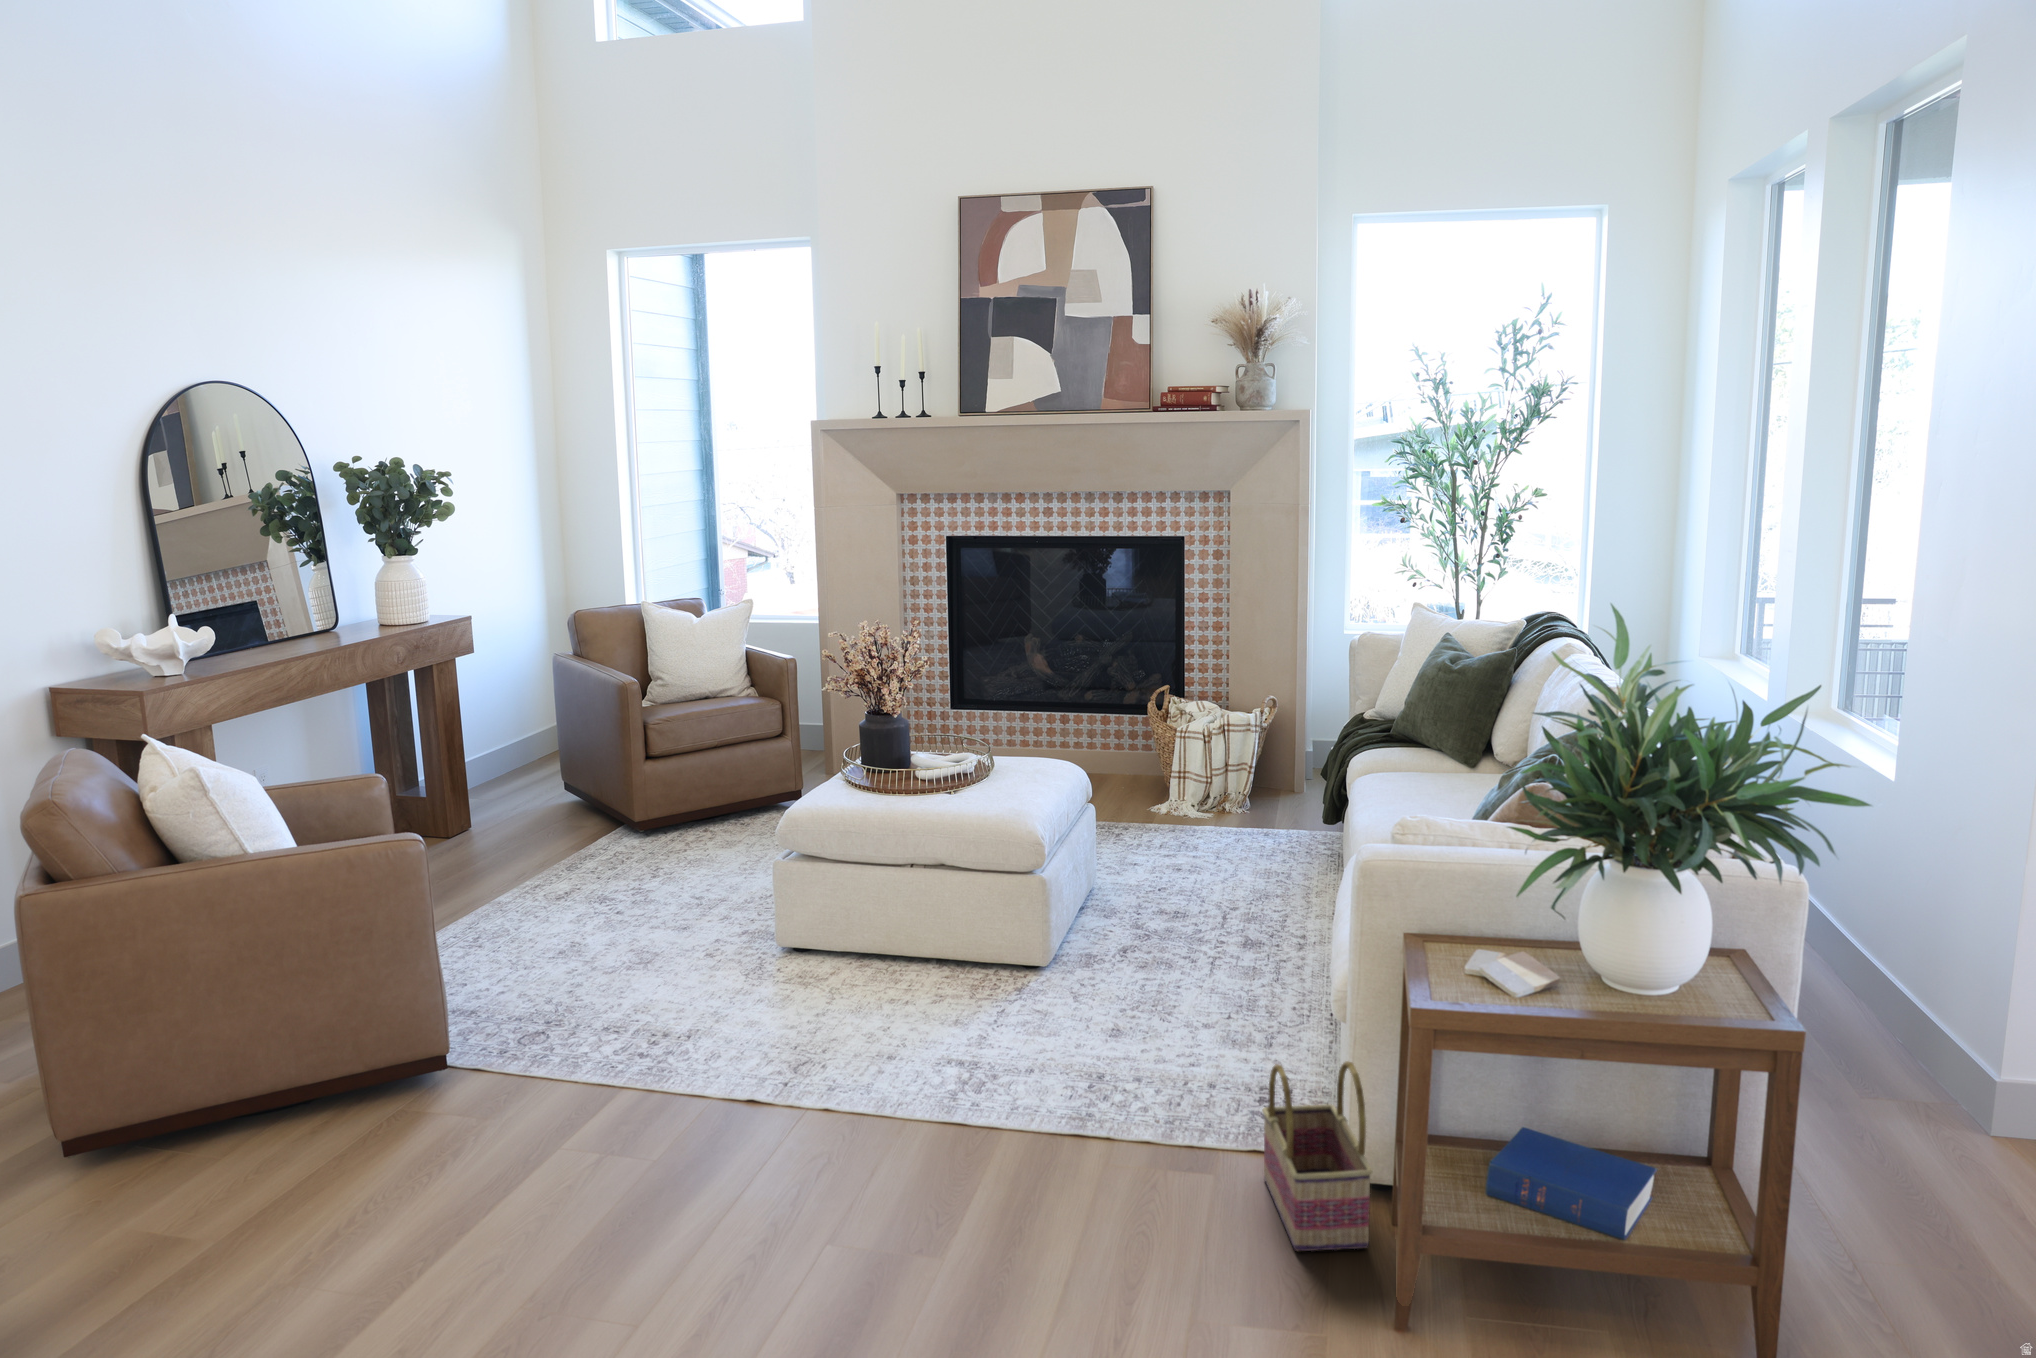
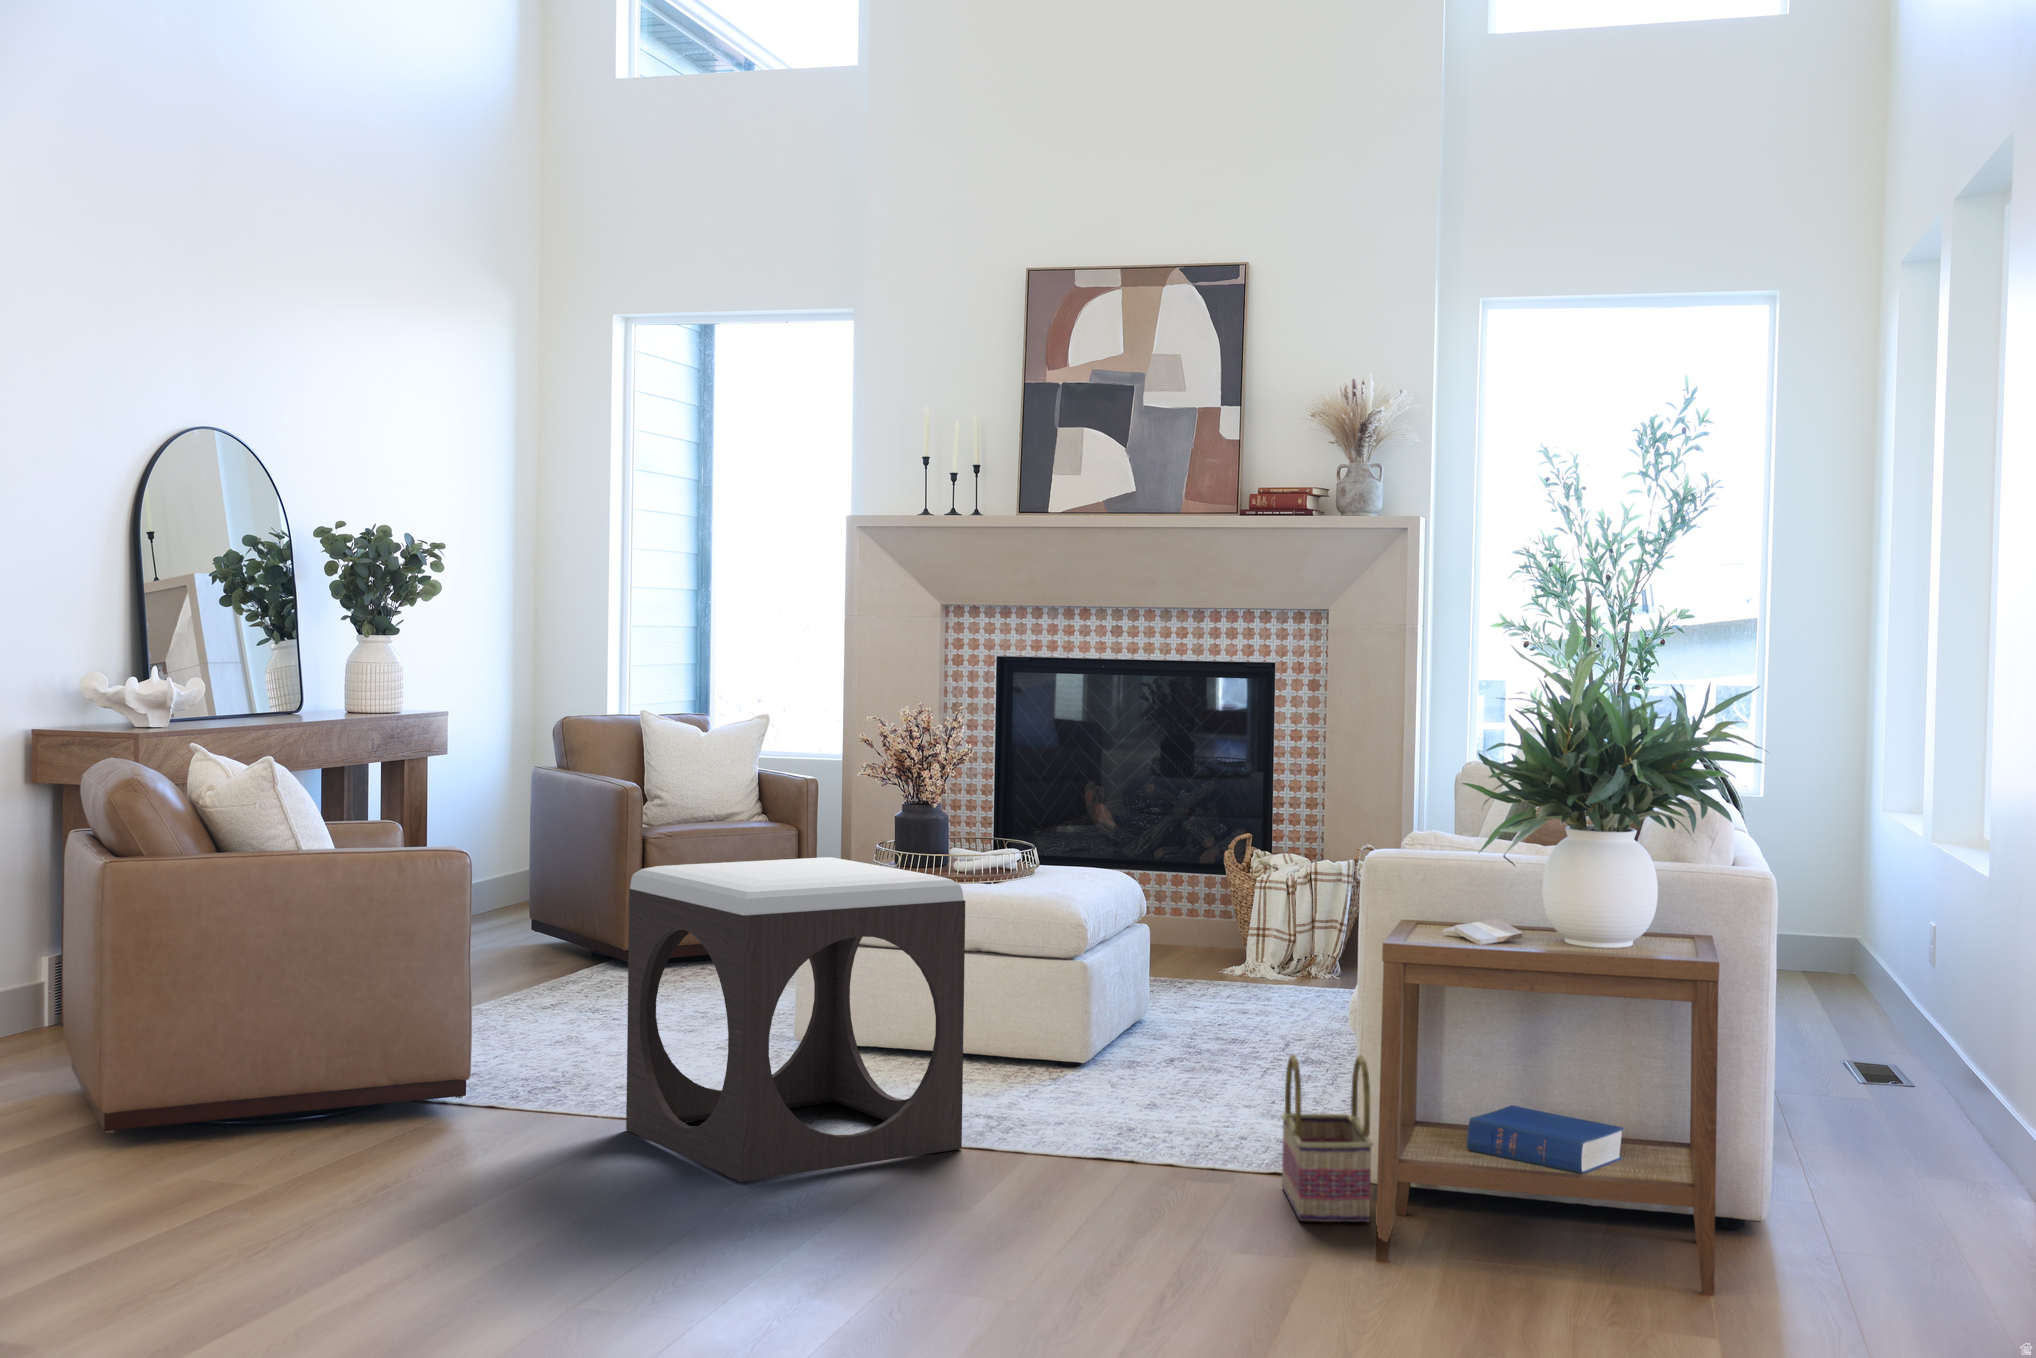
footstool: none [583,817,935,1211] -> present [626,857,965,1182]

